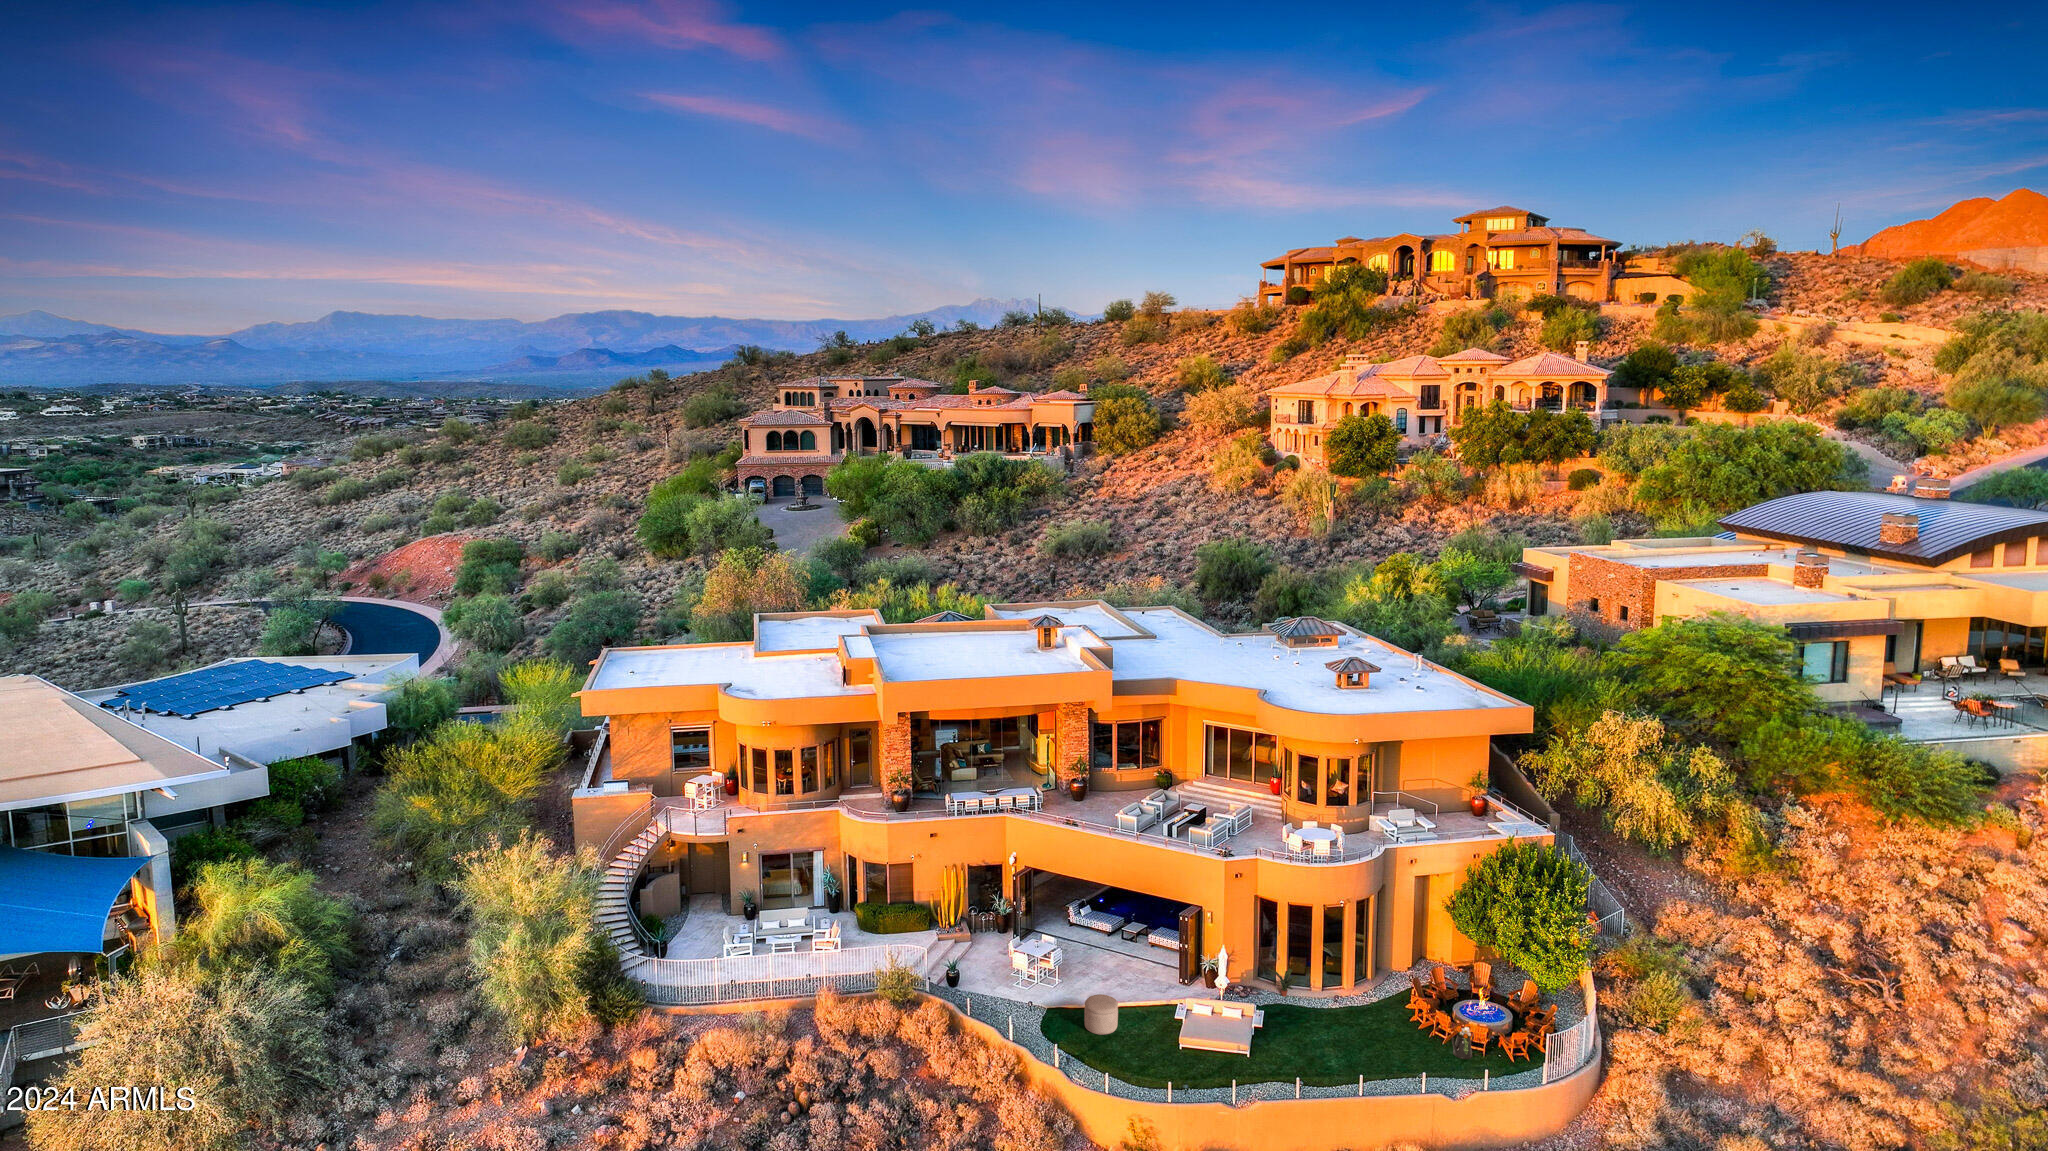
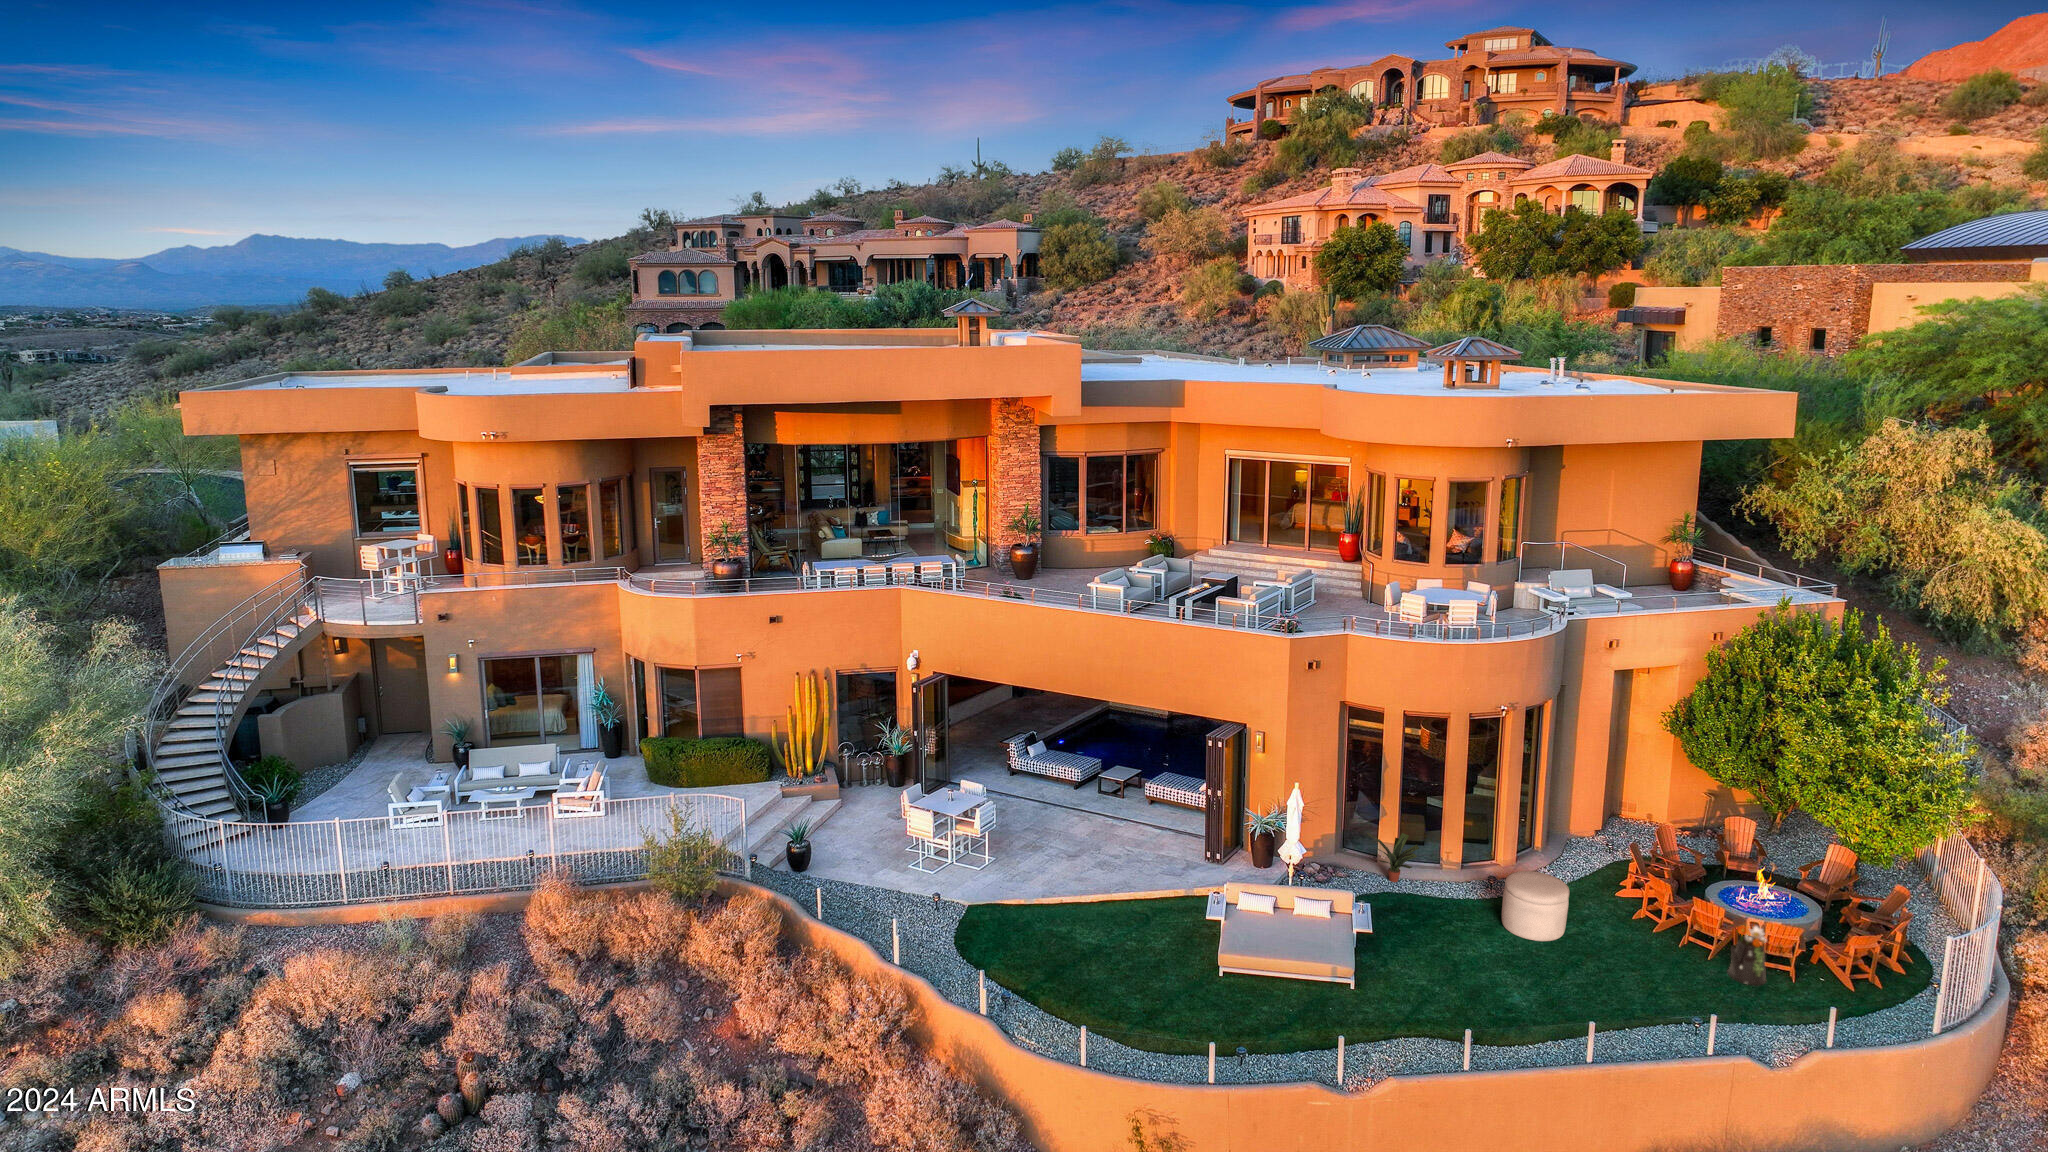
ottoman: present [1084,994,1118,1035] -> present [1502,871,1569,941]

